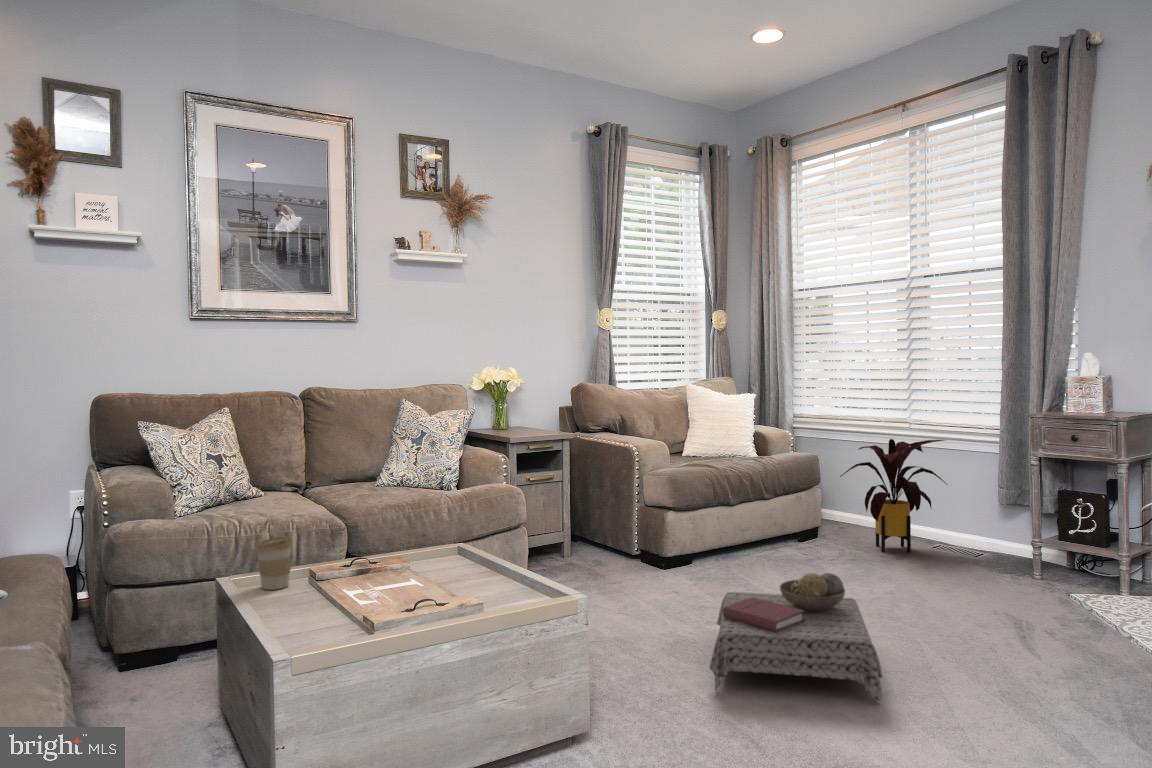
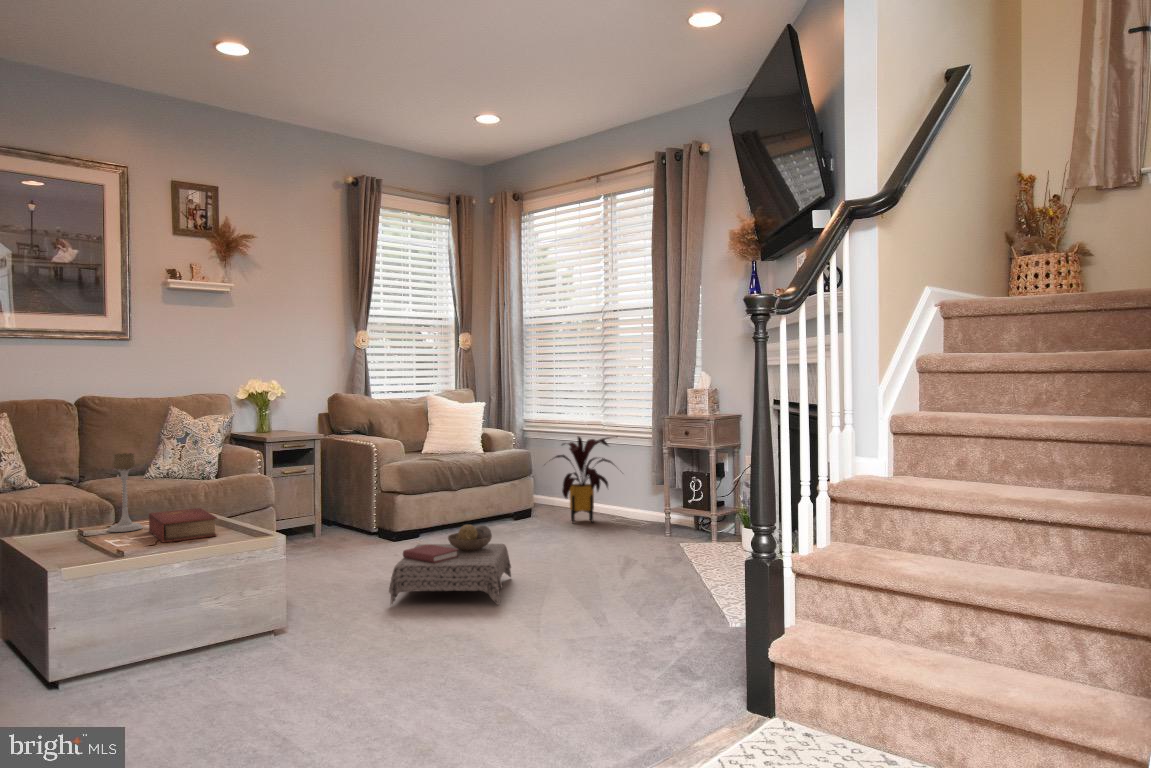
candle holder: none [346,466,389,574] -> present [108,453,142,532]
coffee cup: present [256,537,292,590] -> none [33,504,63,542]
book: none [398,543,492,601] -> present [149,508,217,542]

